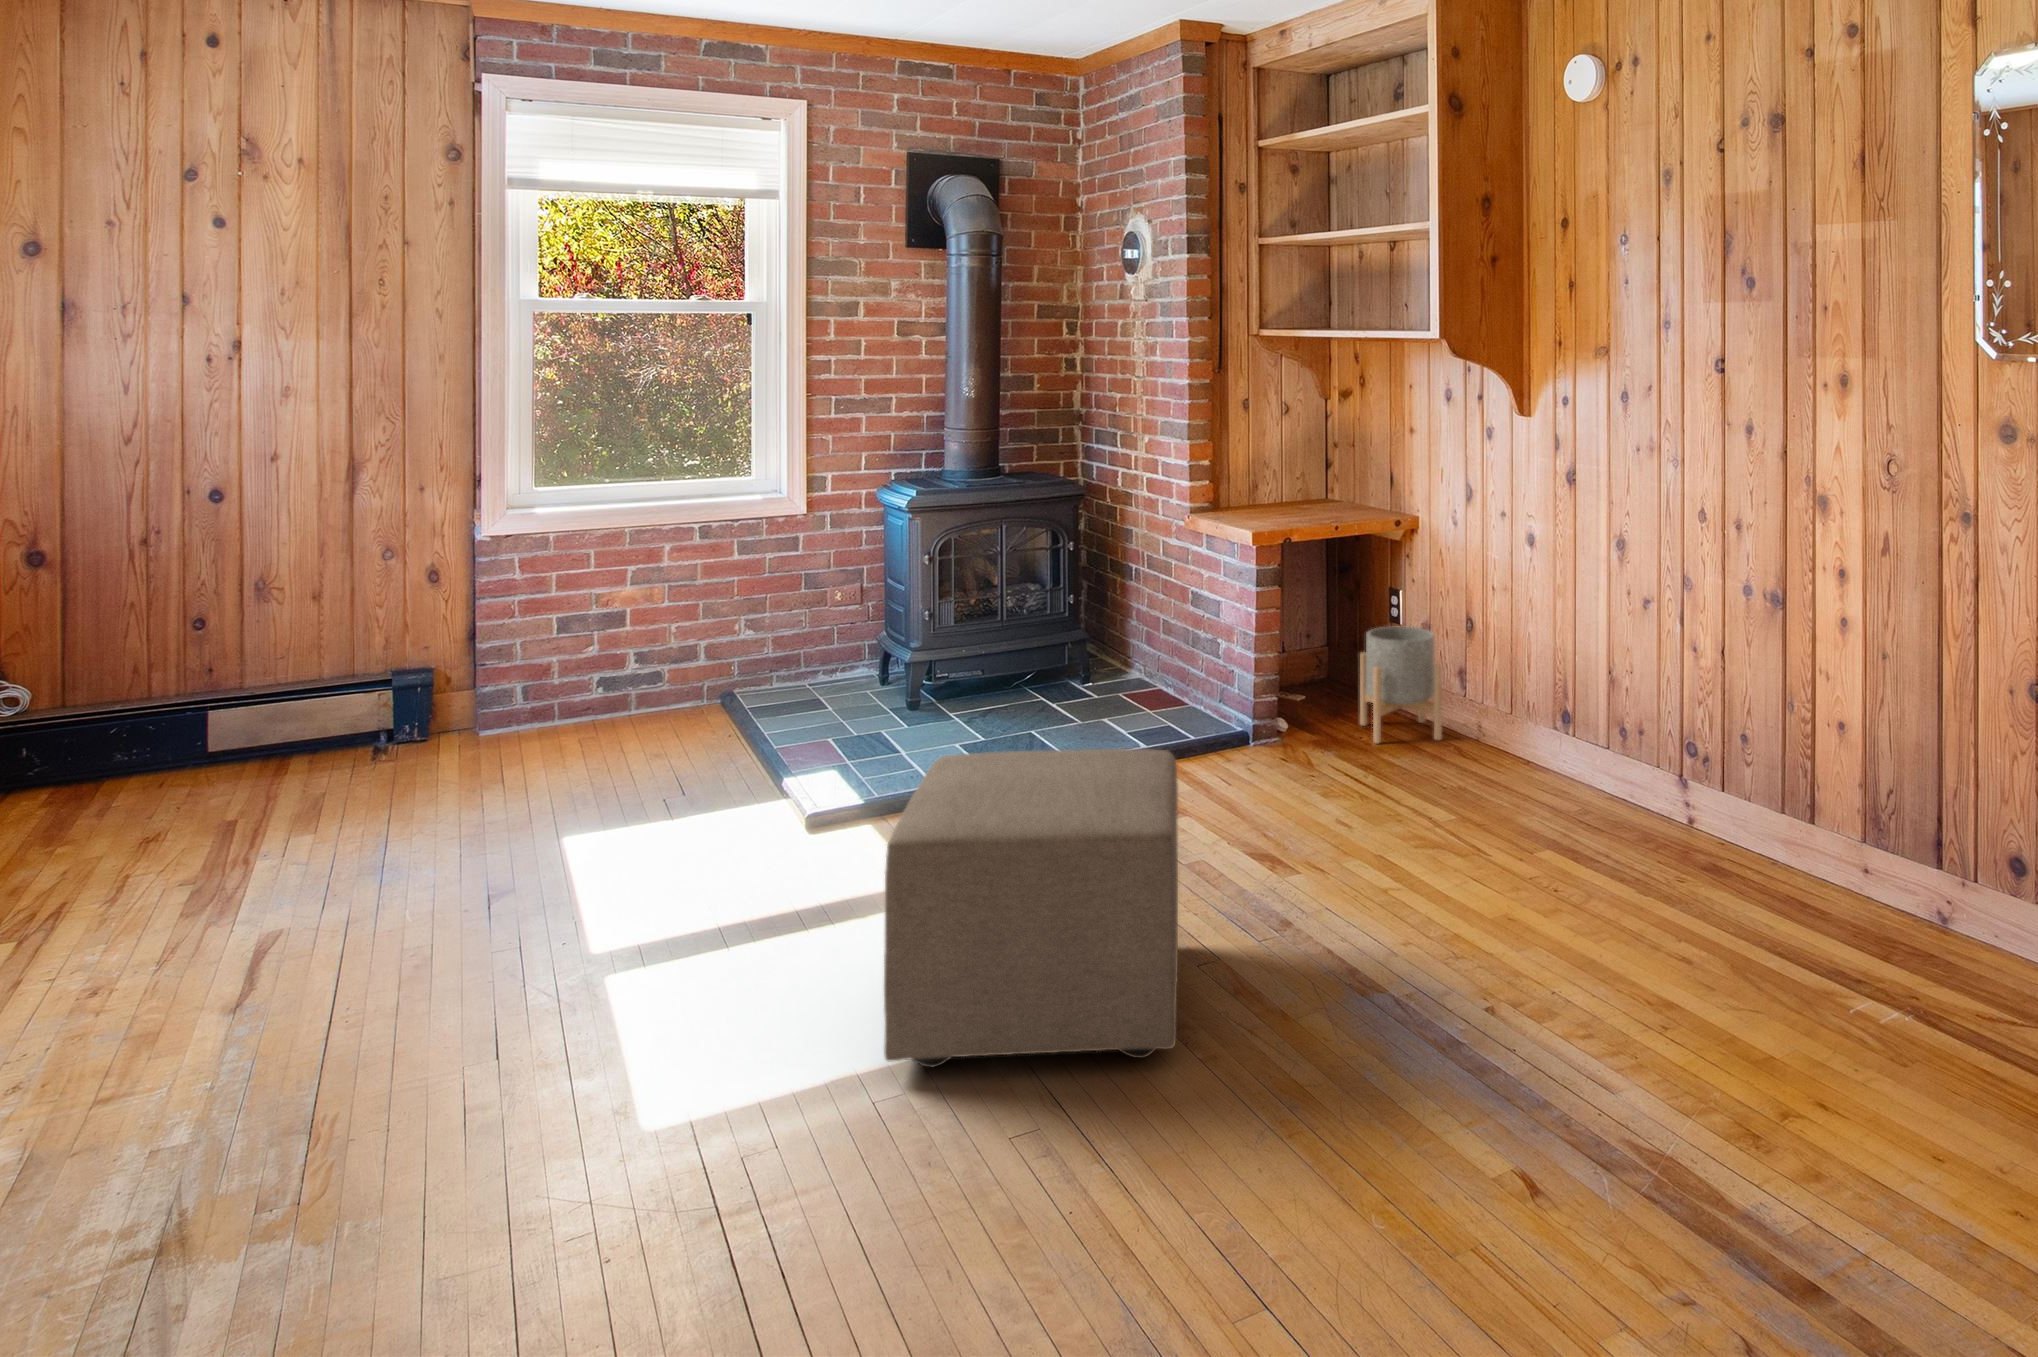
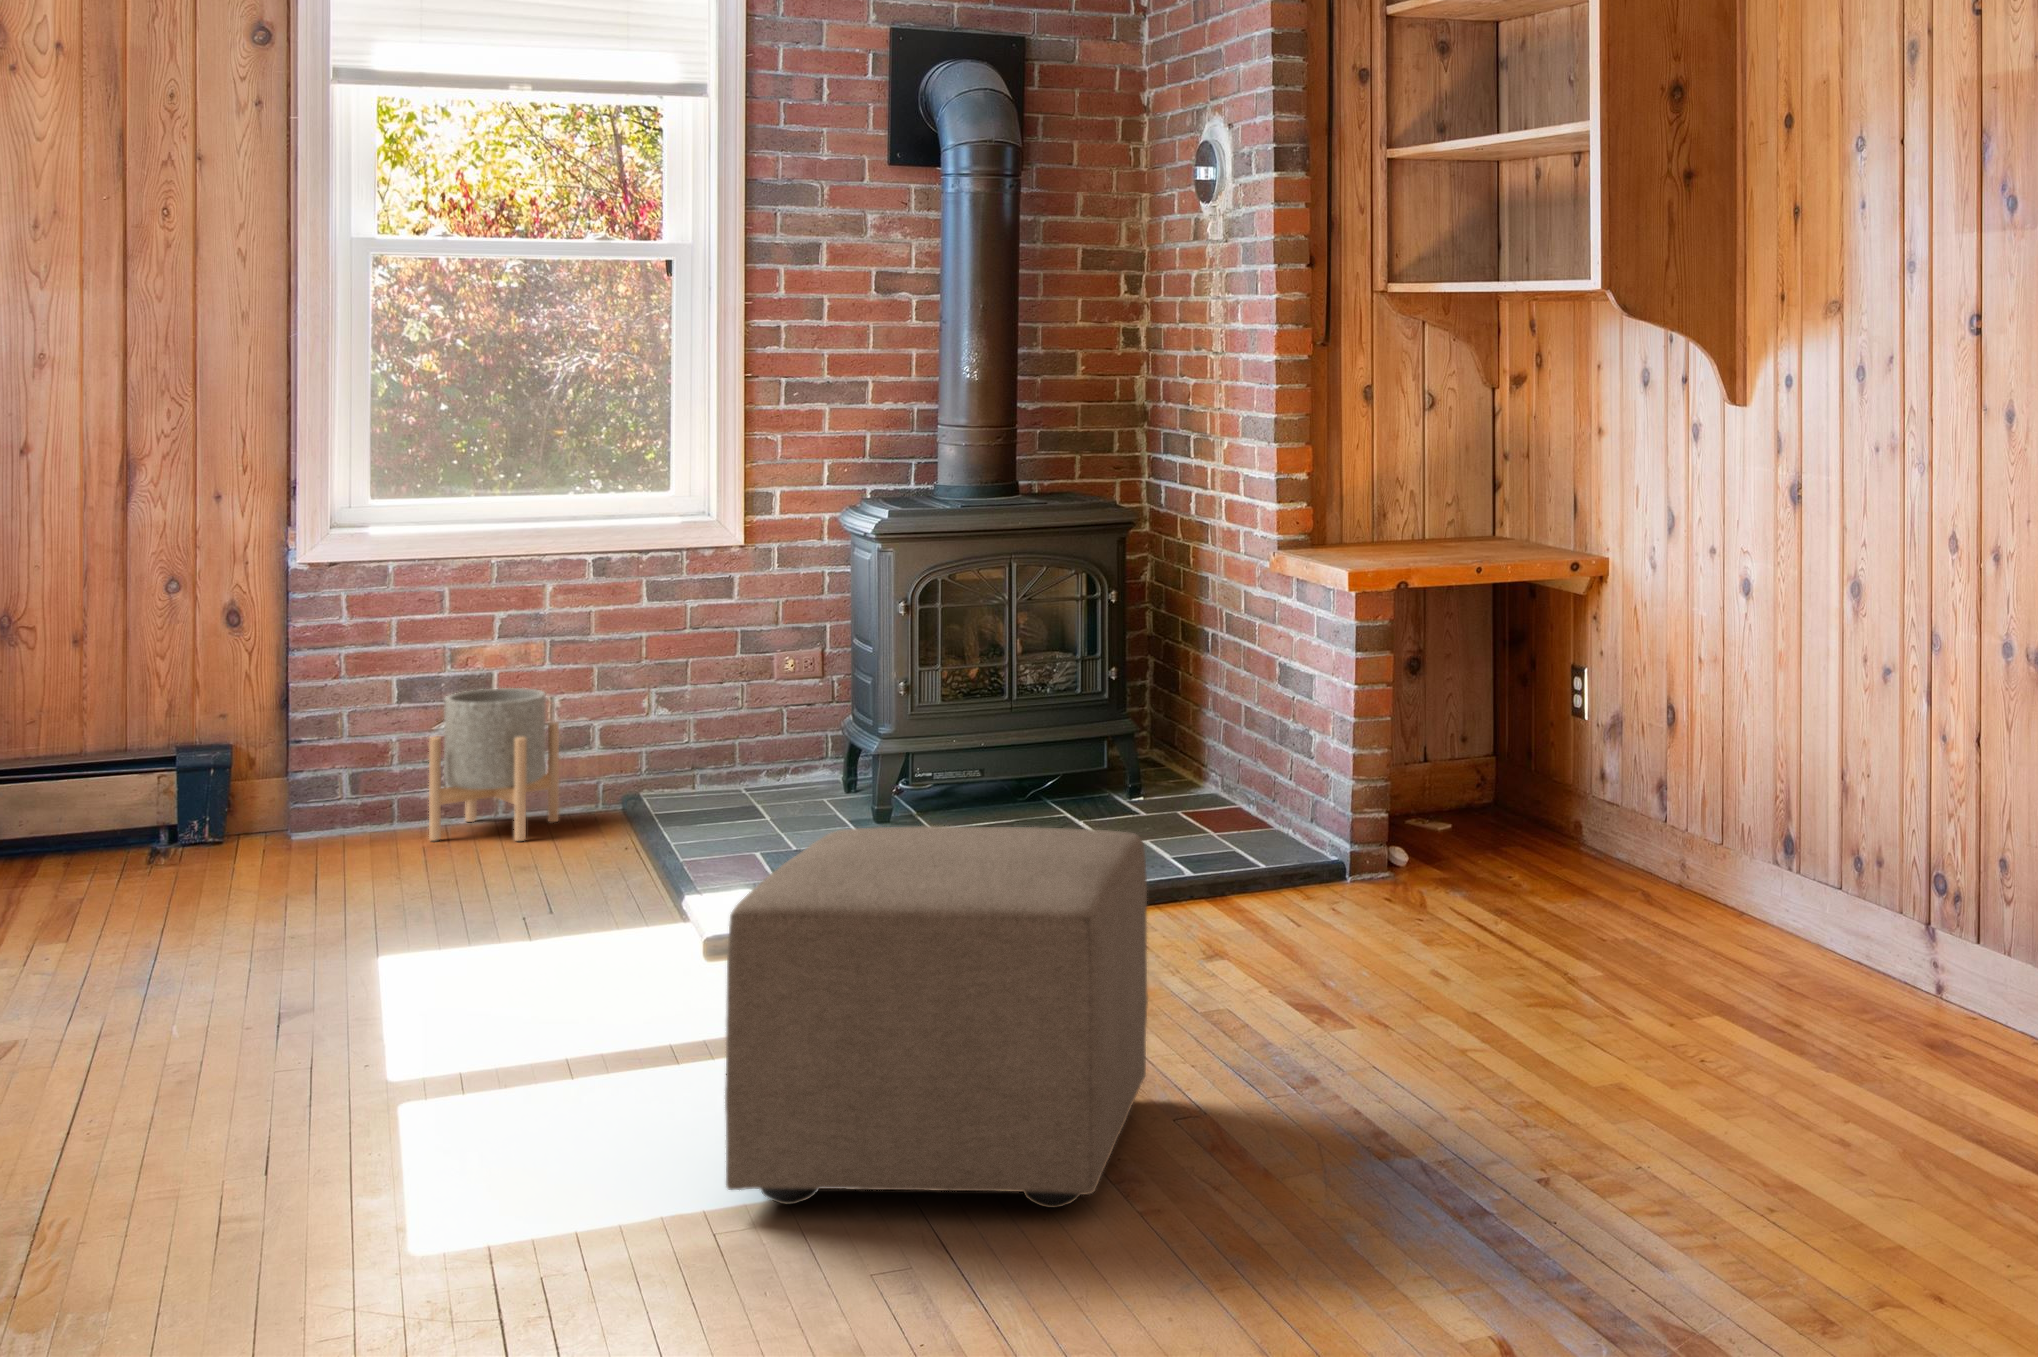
planter: present [1360,627,1442,743] -> present [429,688,559,841]

